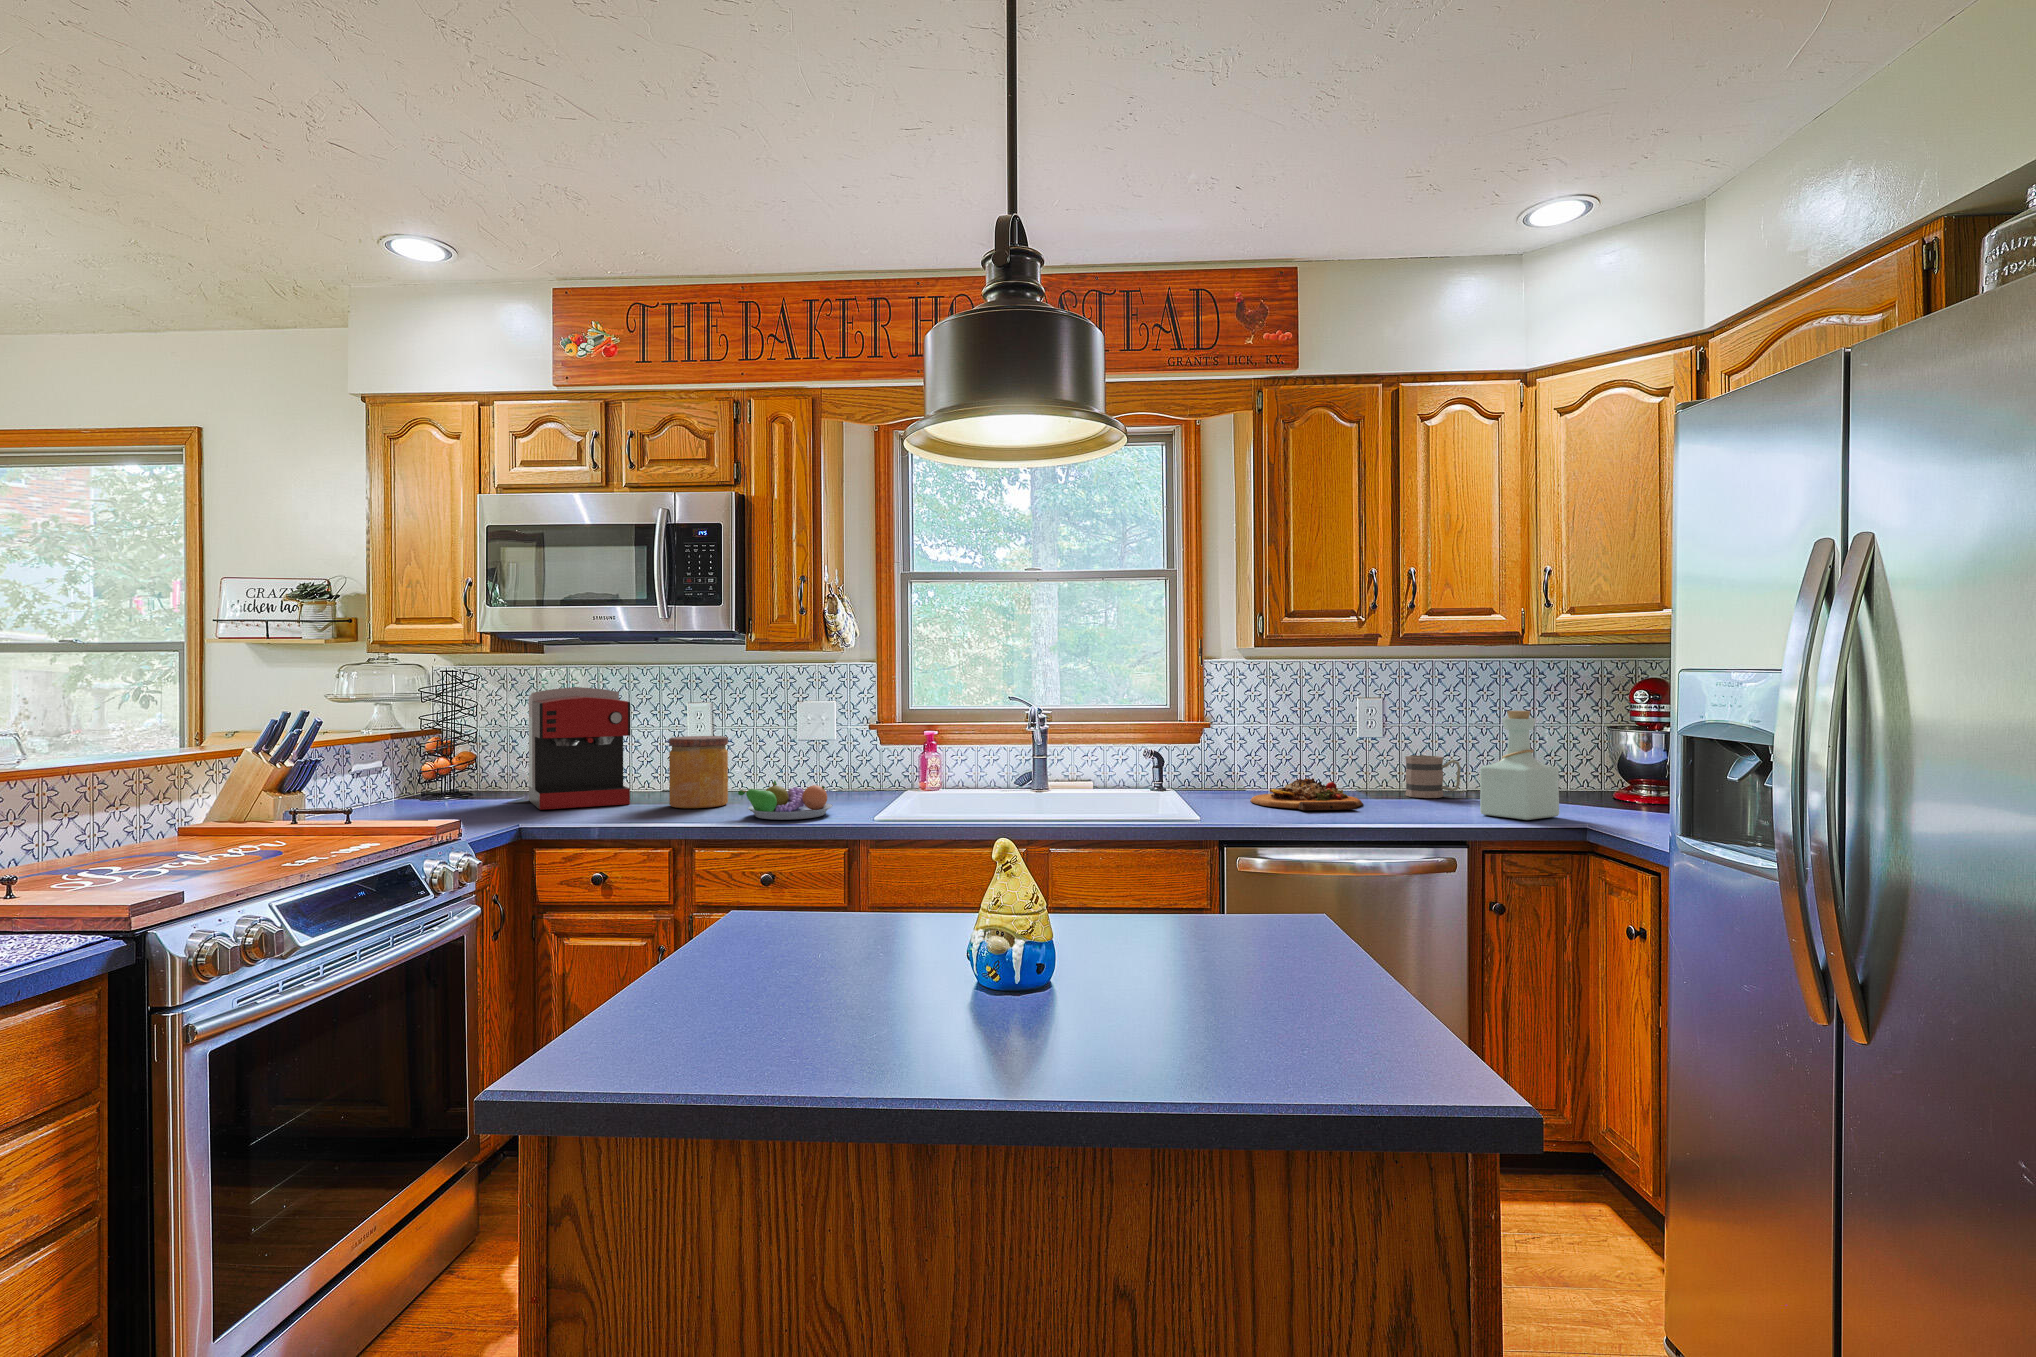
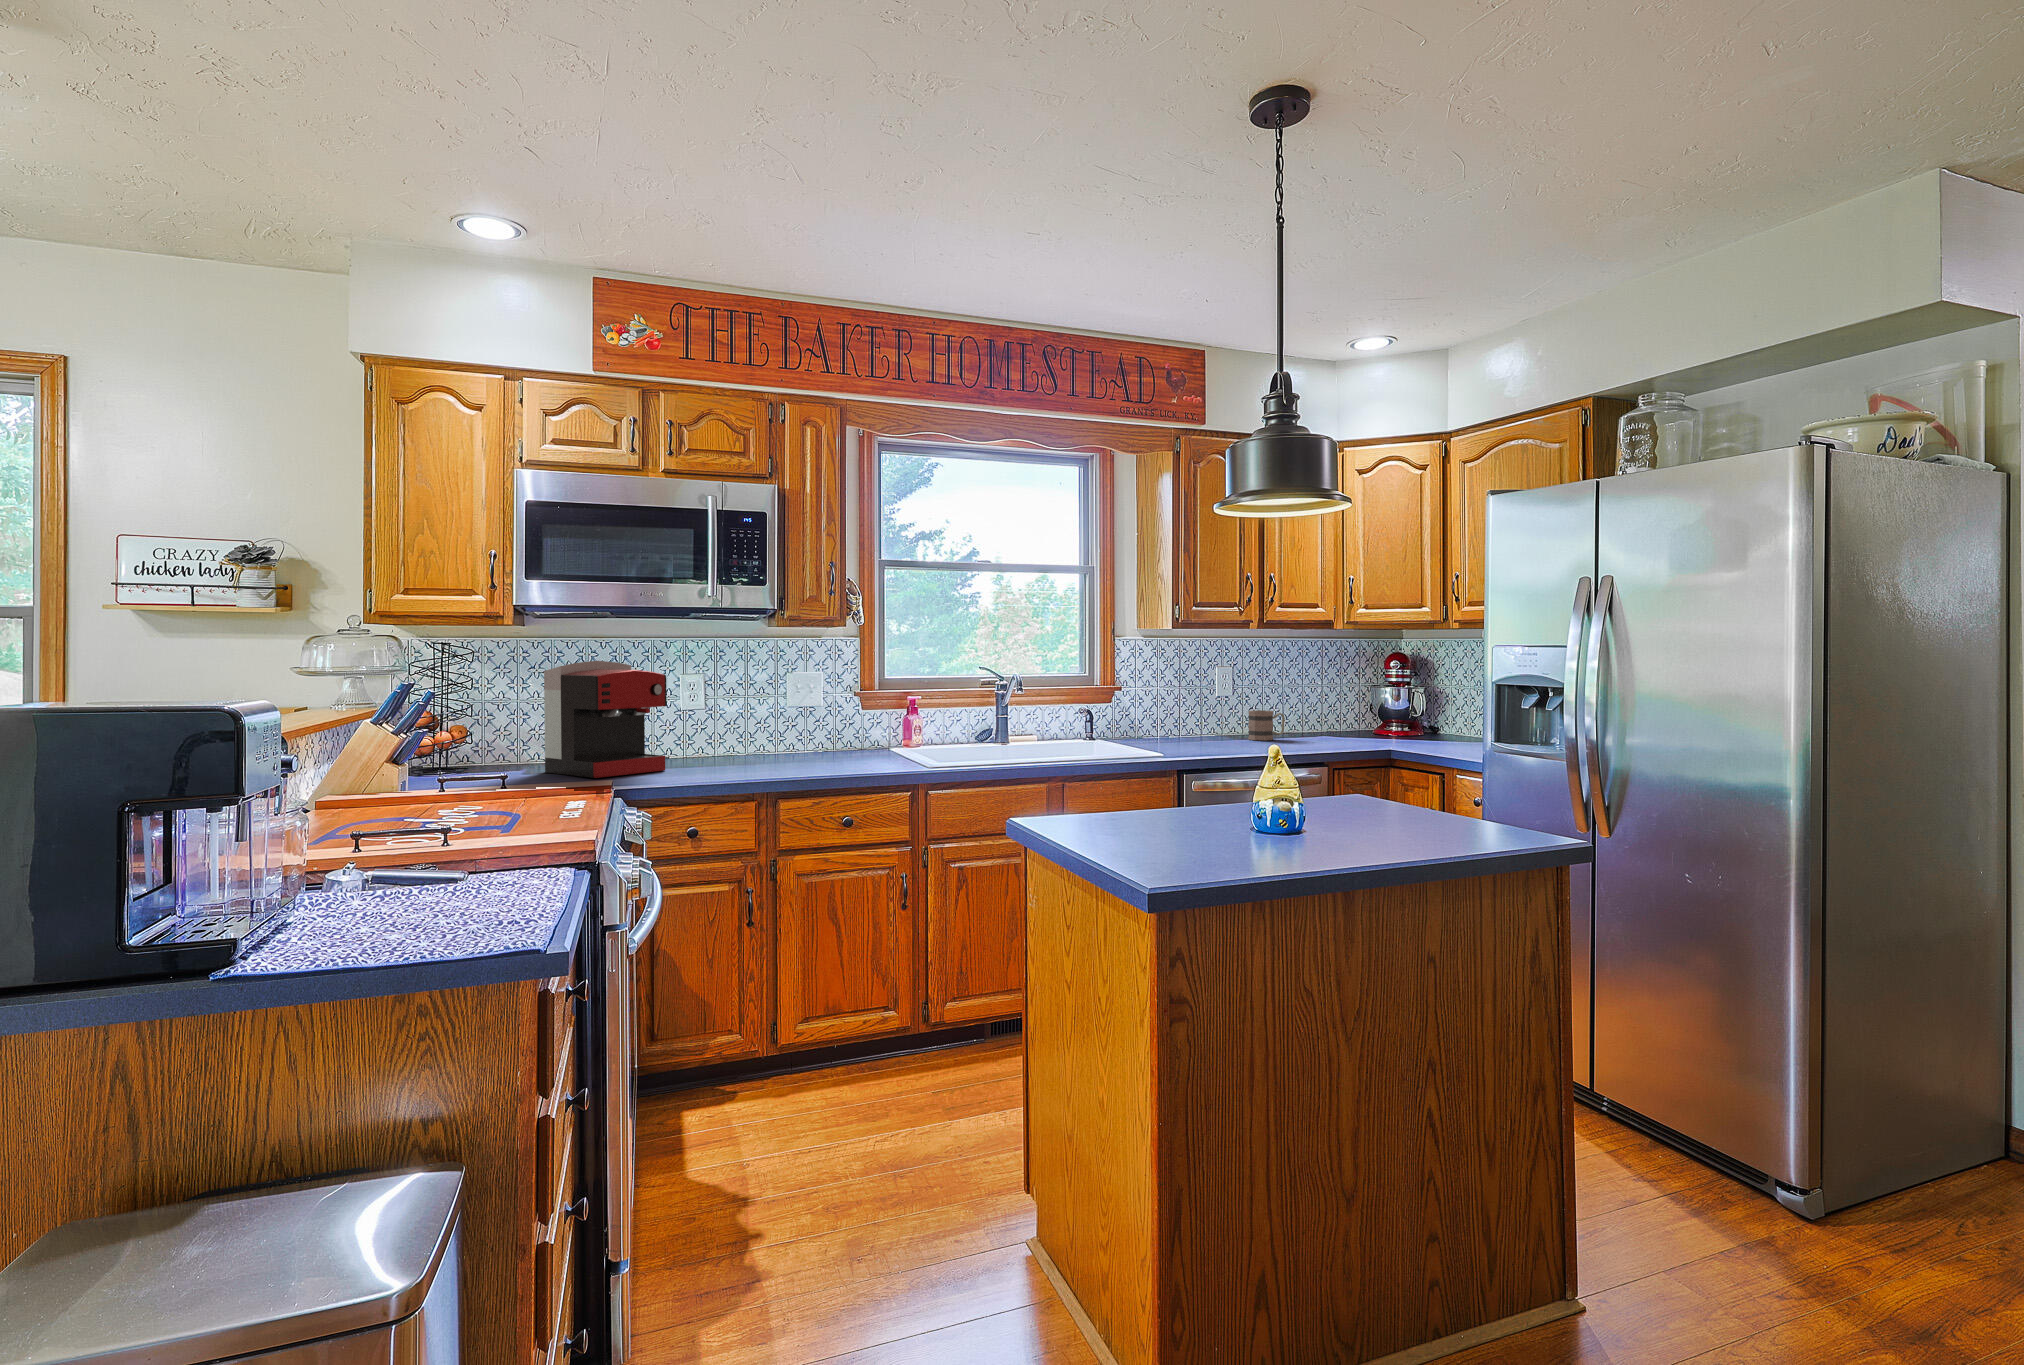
bottle: present [1480,711,1559,820] -> none [1320,677,1367,750]
jar: present [669,736,728,808] -> none [709,705,762,771]
cutting board: present [1250,778,1363,810] -> none [1159,728,1245,751]
fruit bowl: present [738,780,832,820] -> none [805,742,884,774]

